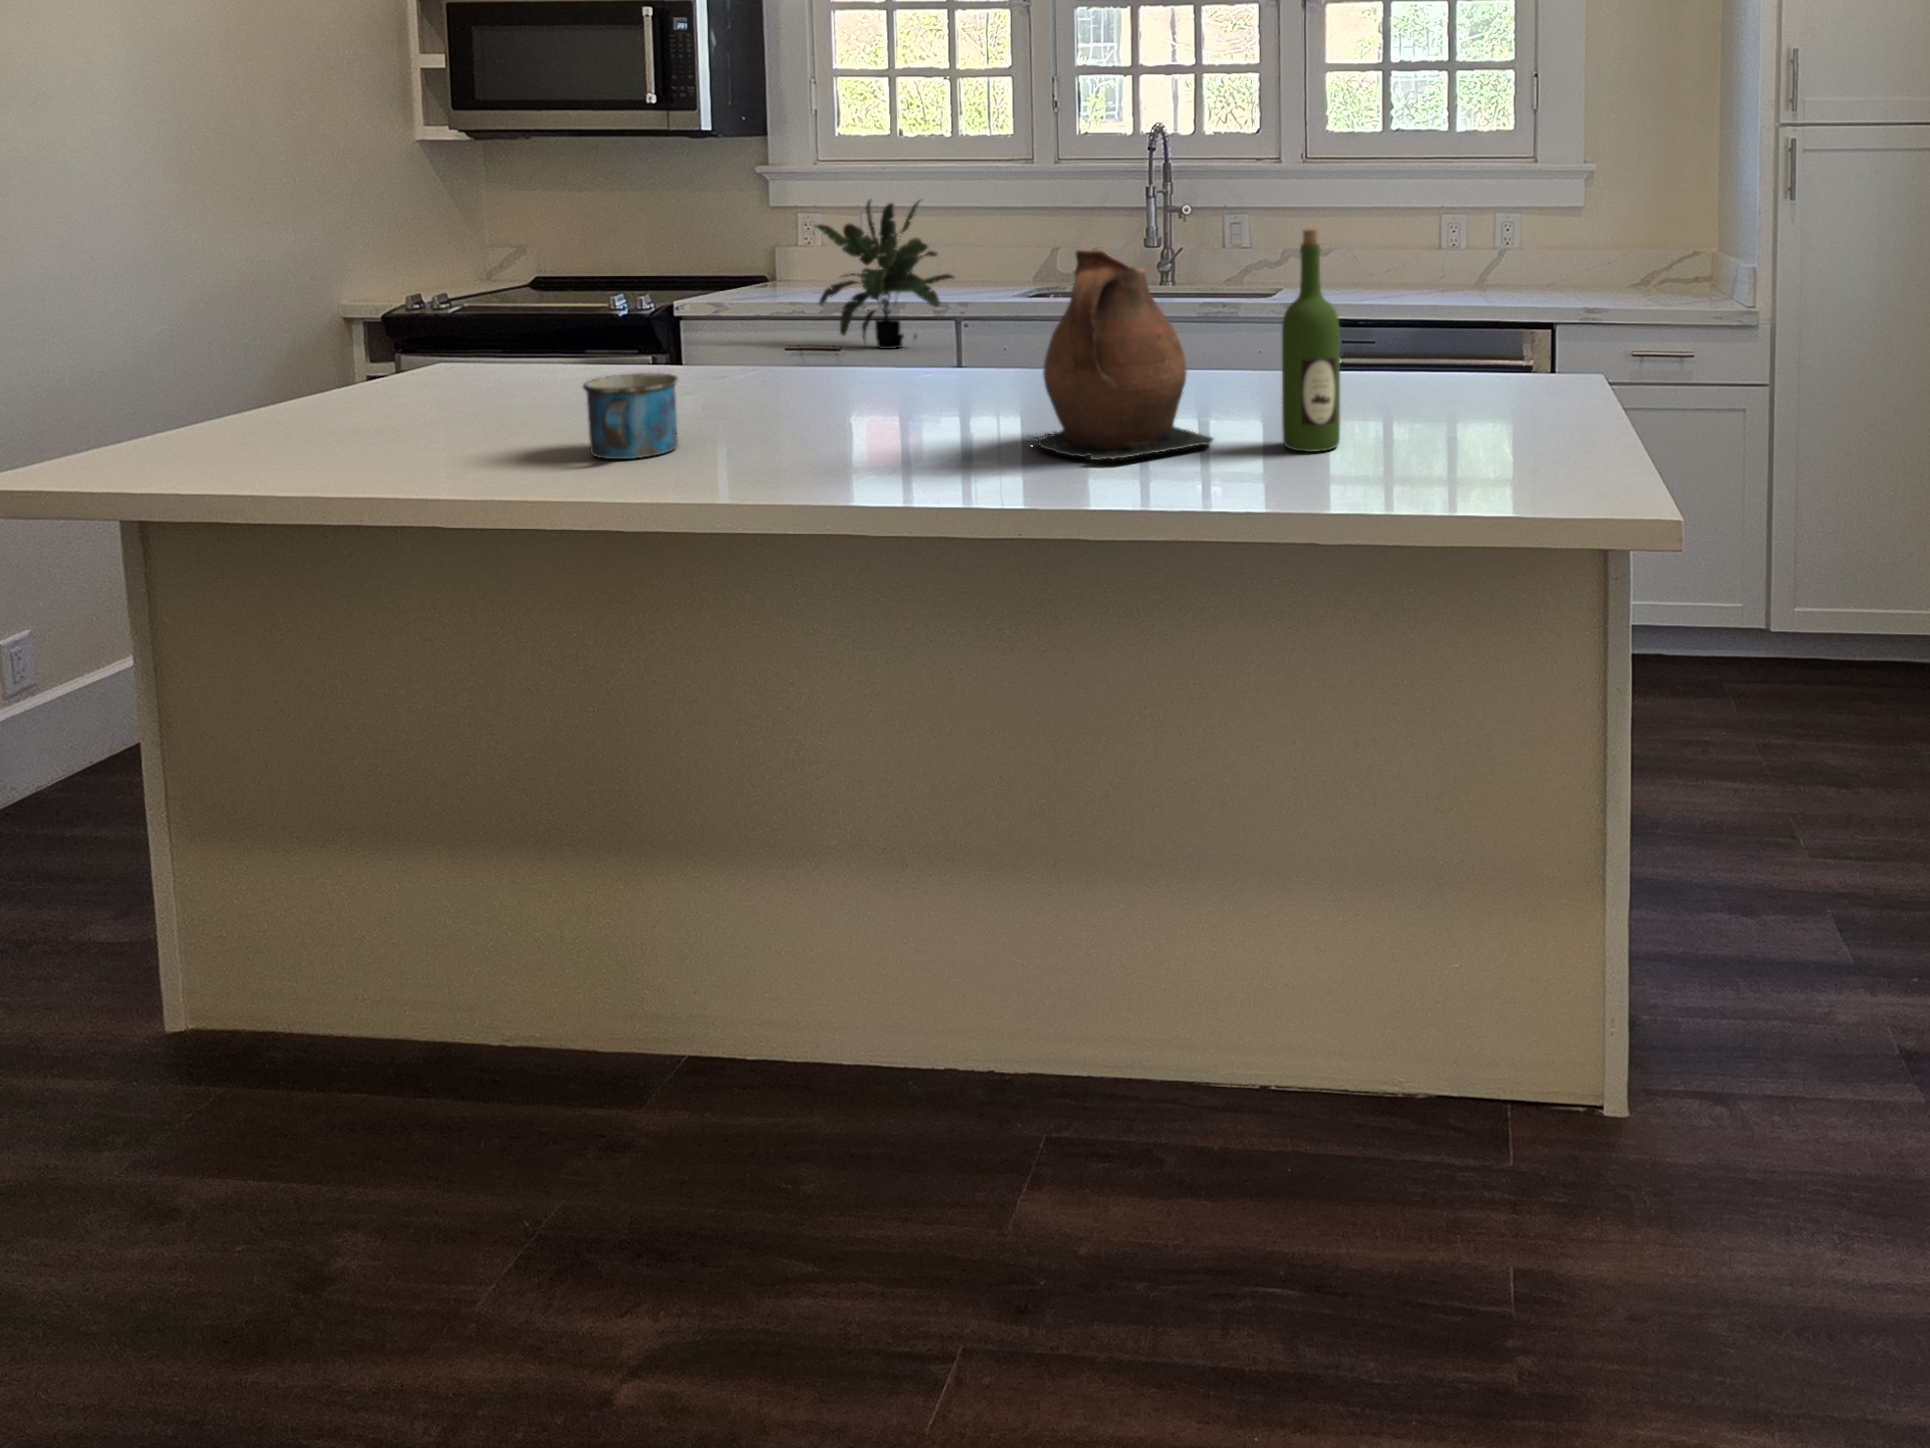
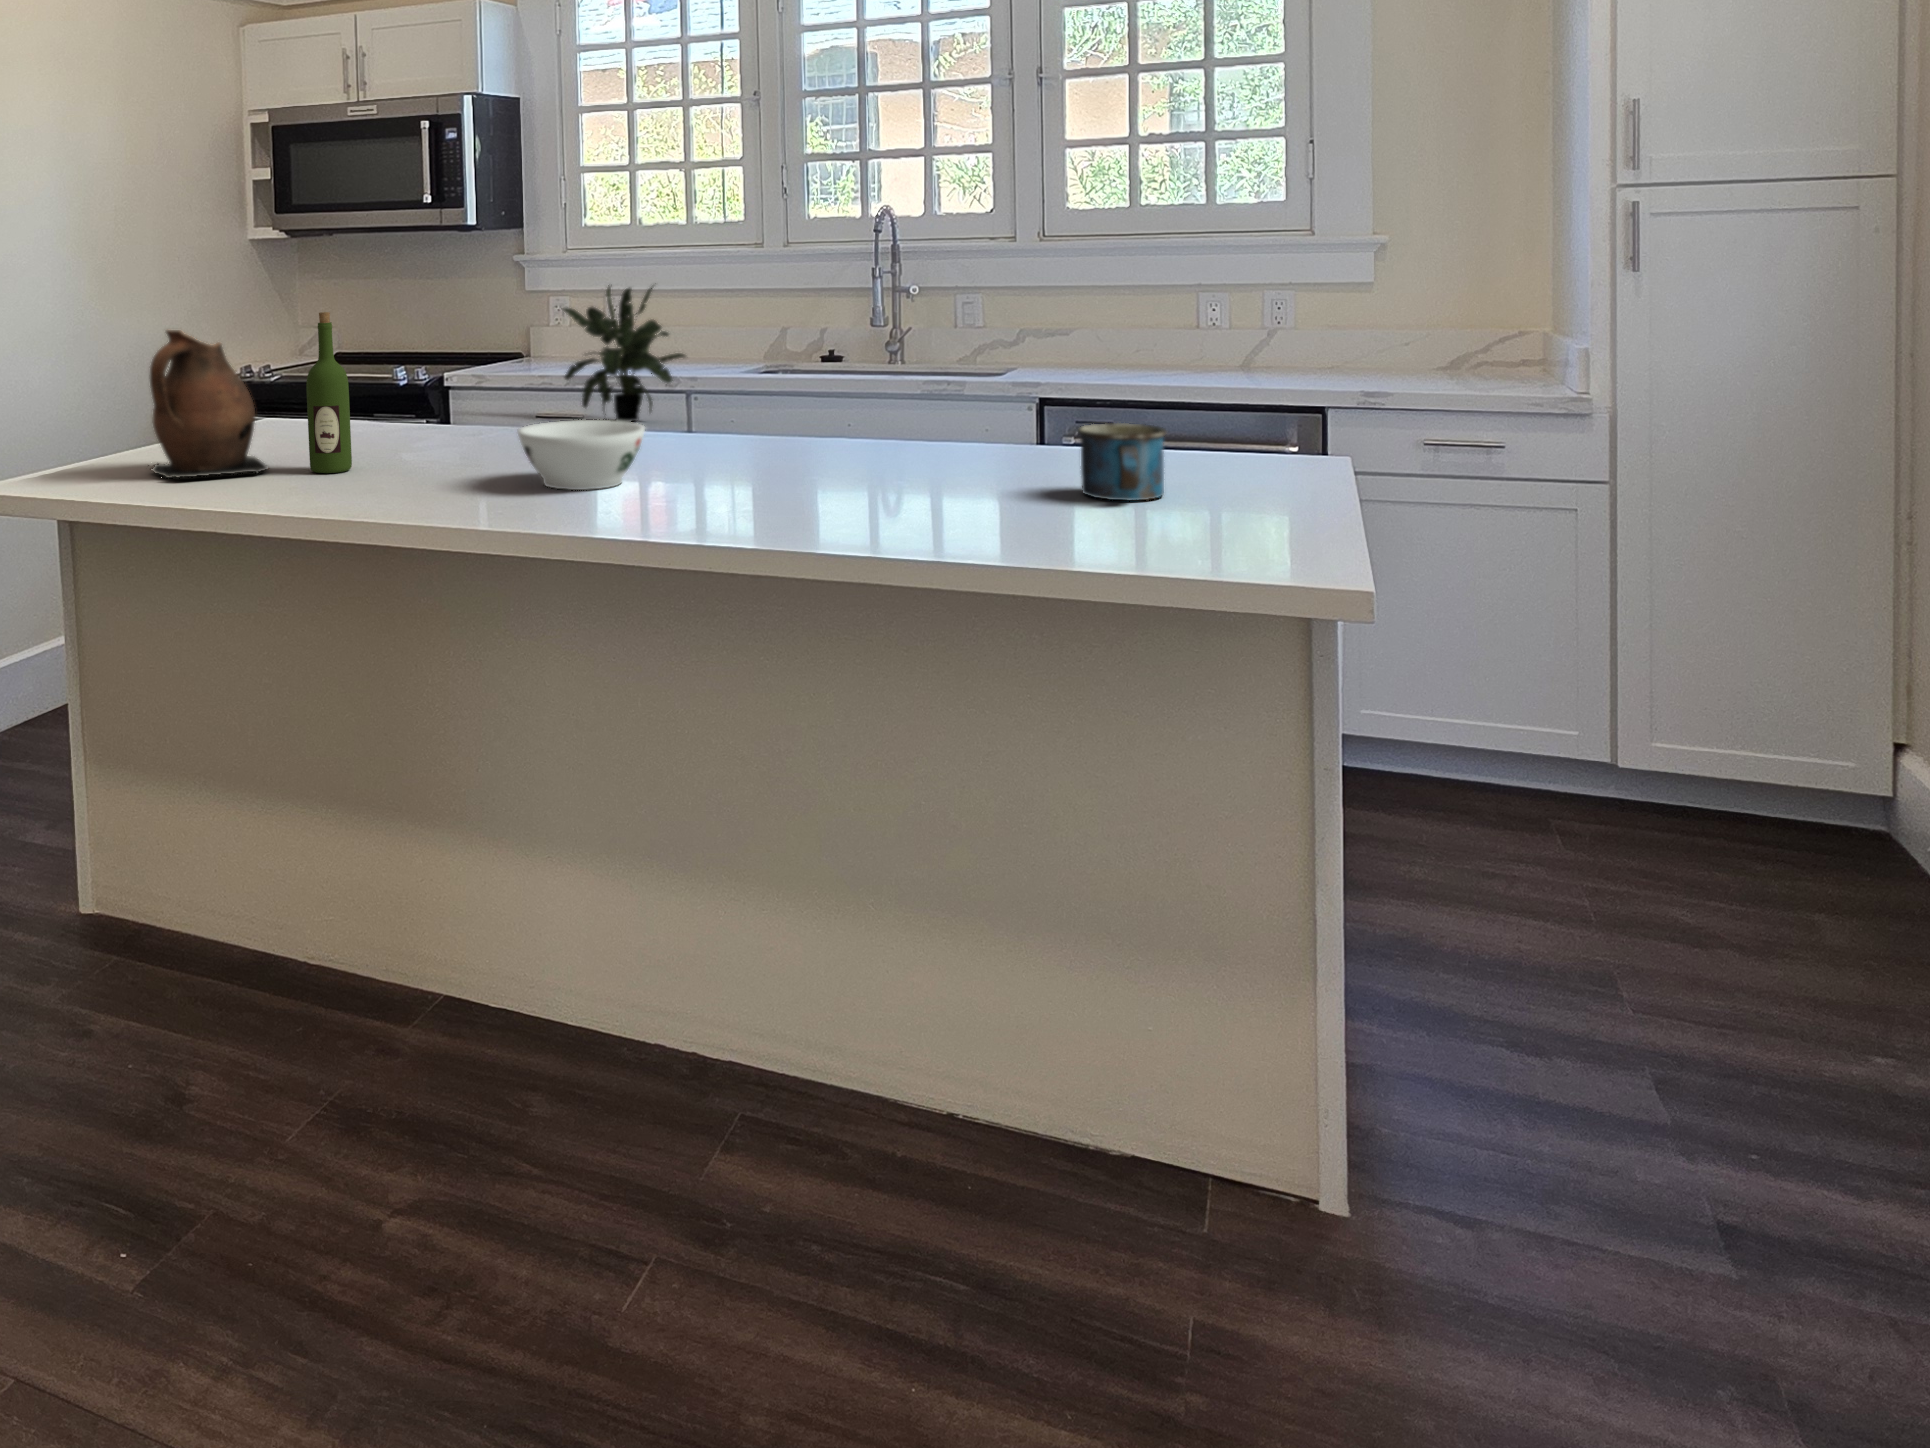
wine bottle: present [1282,229,1340,452] -> present [306,312,352,473]
ceramic pitcher: present [1026,250,1213,460] -> present [148,330,268,478]
bowl: none [780,363,939,451] -> present [518,420,645,490]
mug: present [583,373,678,459] -> present [1078,423,1166,501]

